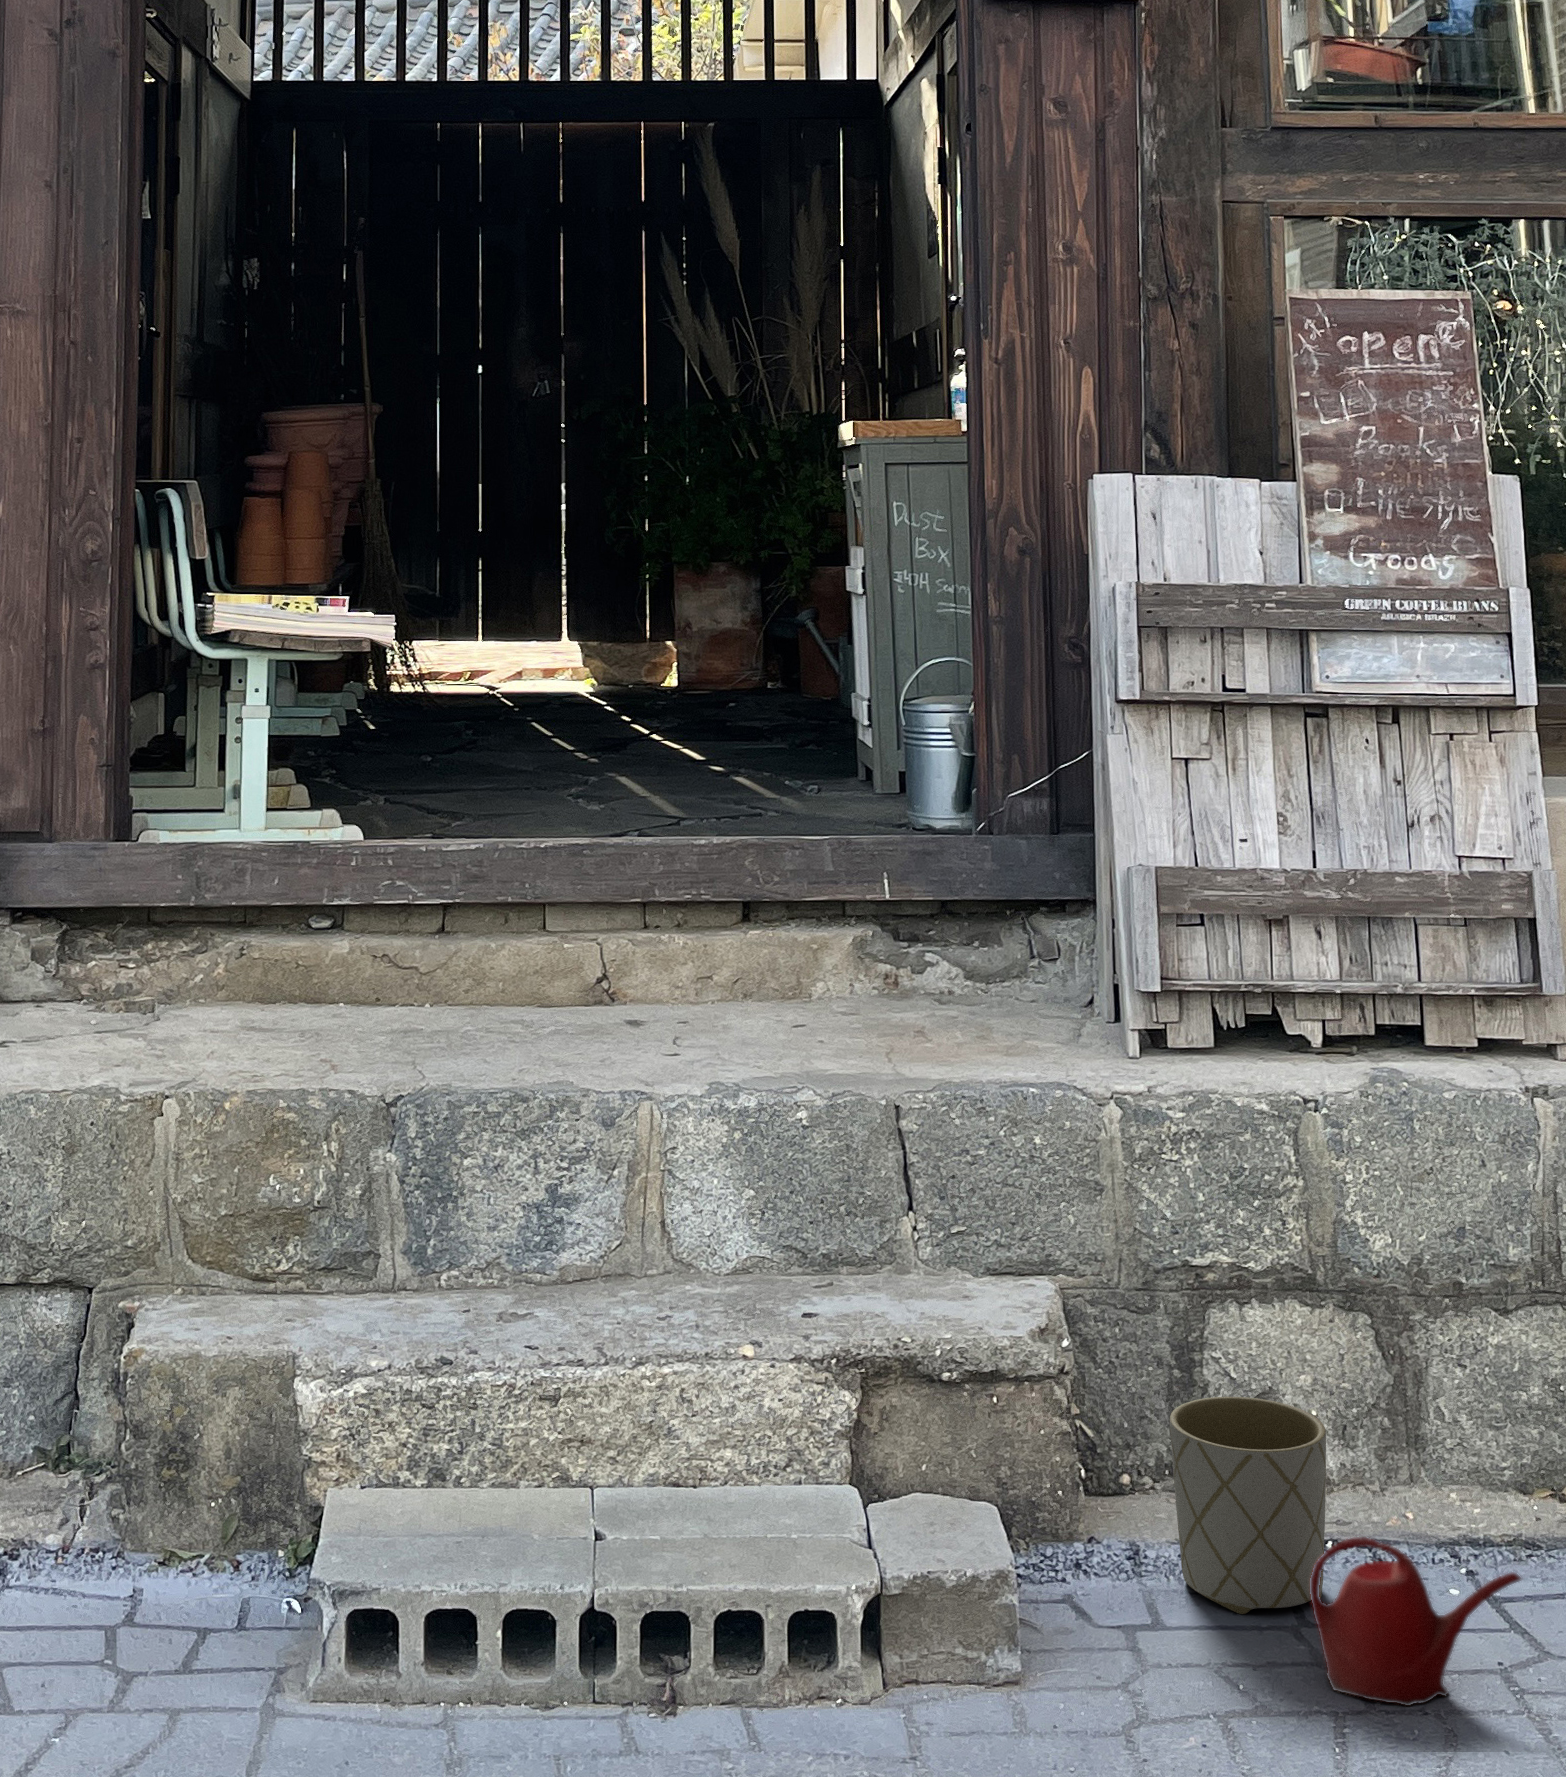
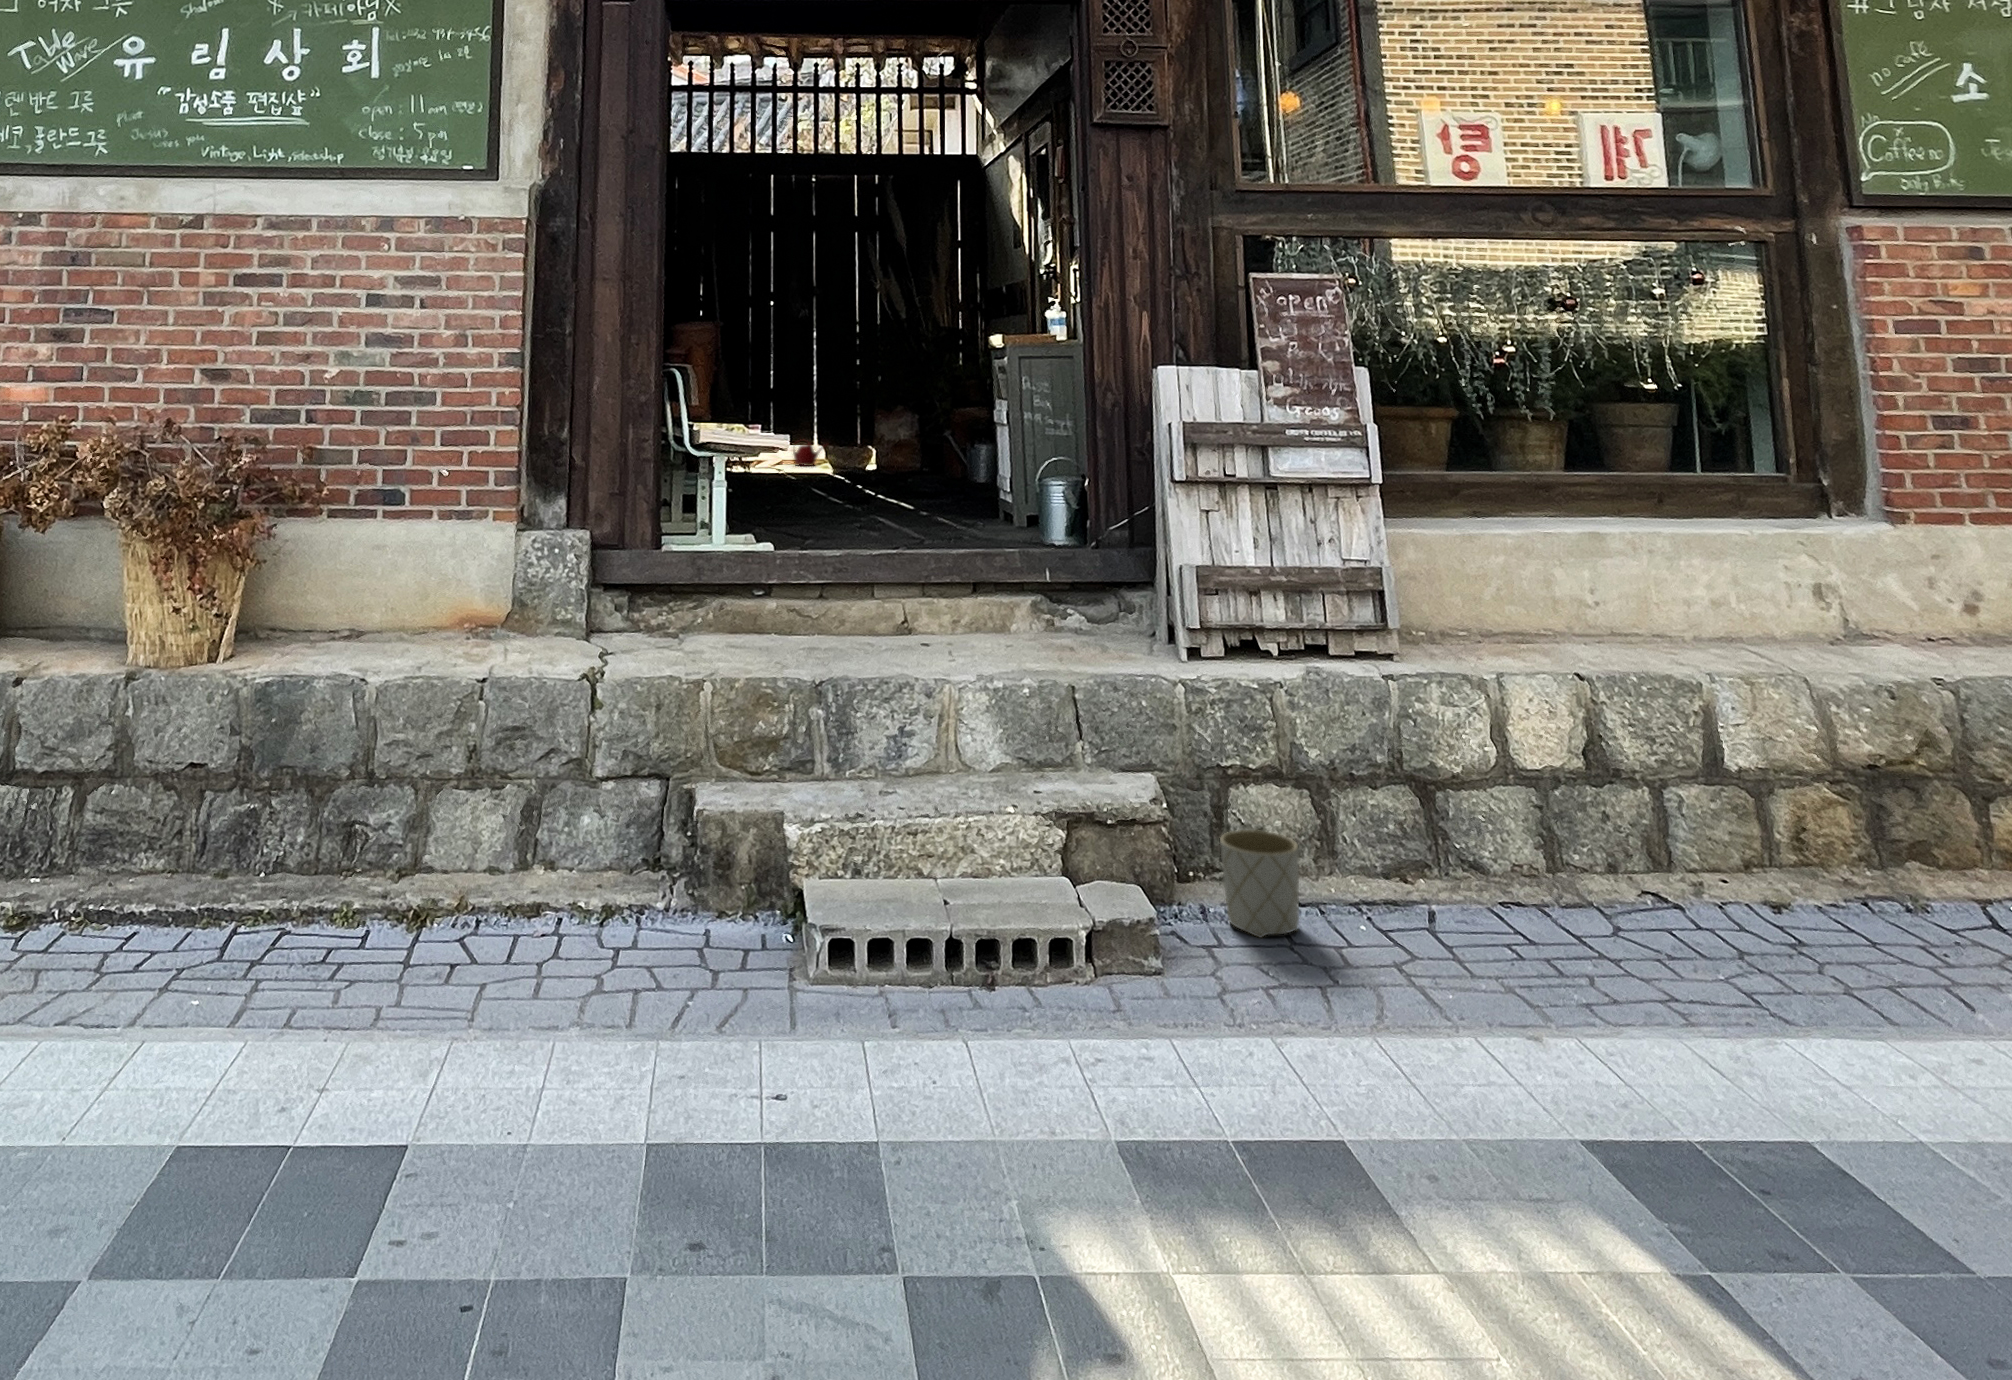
watering can: present [1311,1537,1521,1706] -> present [793,439,826,466]

